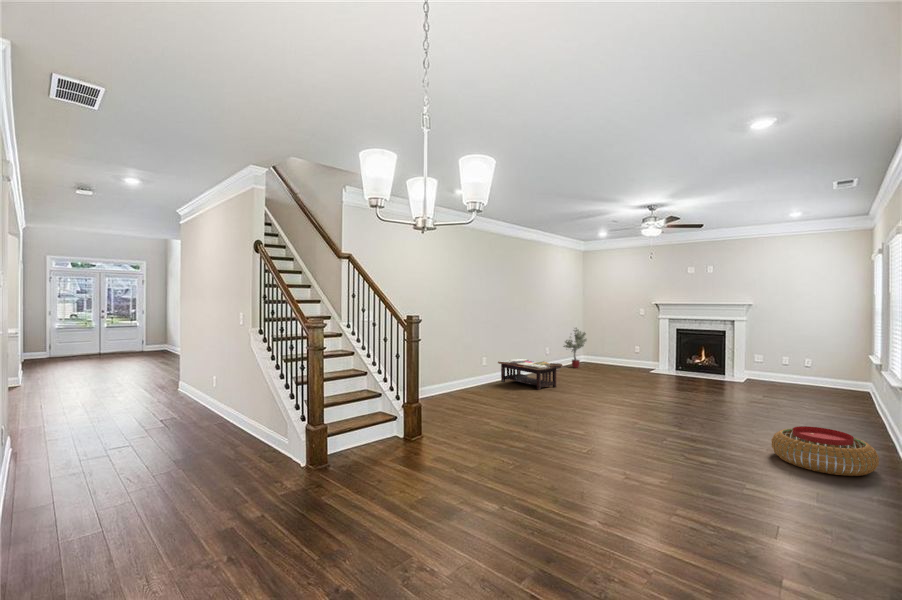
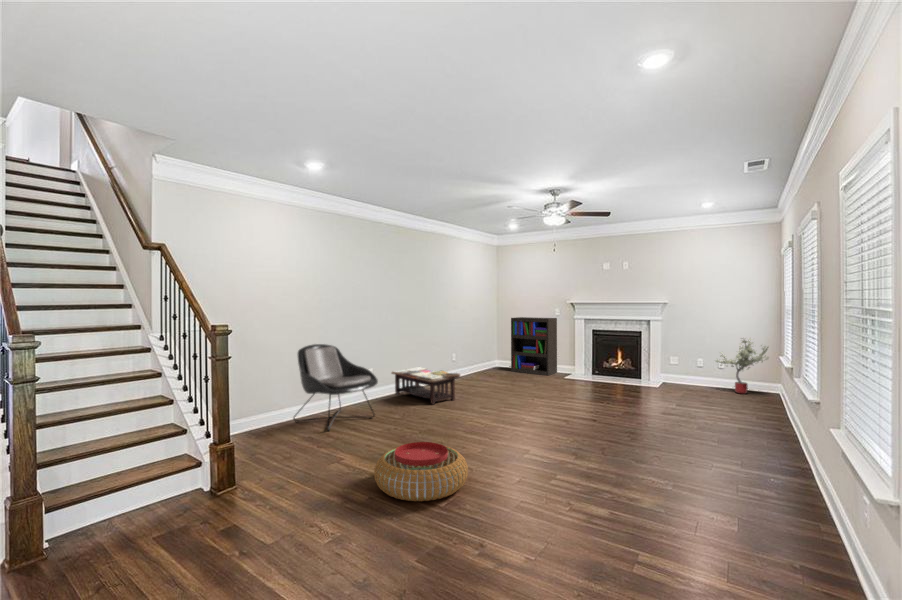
bookshelf: none [597,317,641,370] -> present [511,317,557,375]
potted tree: present [563,328,587,368] -> present [716,338,768,394]
lounge chair: none [430,335,498,405] -> present [294,344,378,431]
pouf: present [771,426,879,476] -> present [374,442,468,501]

